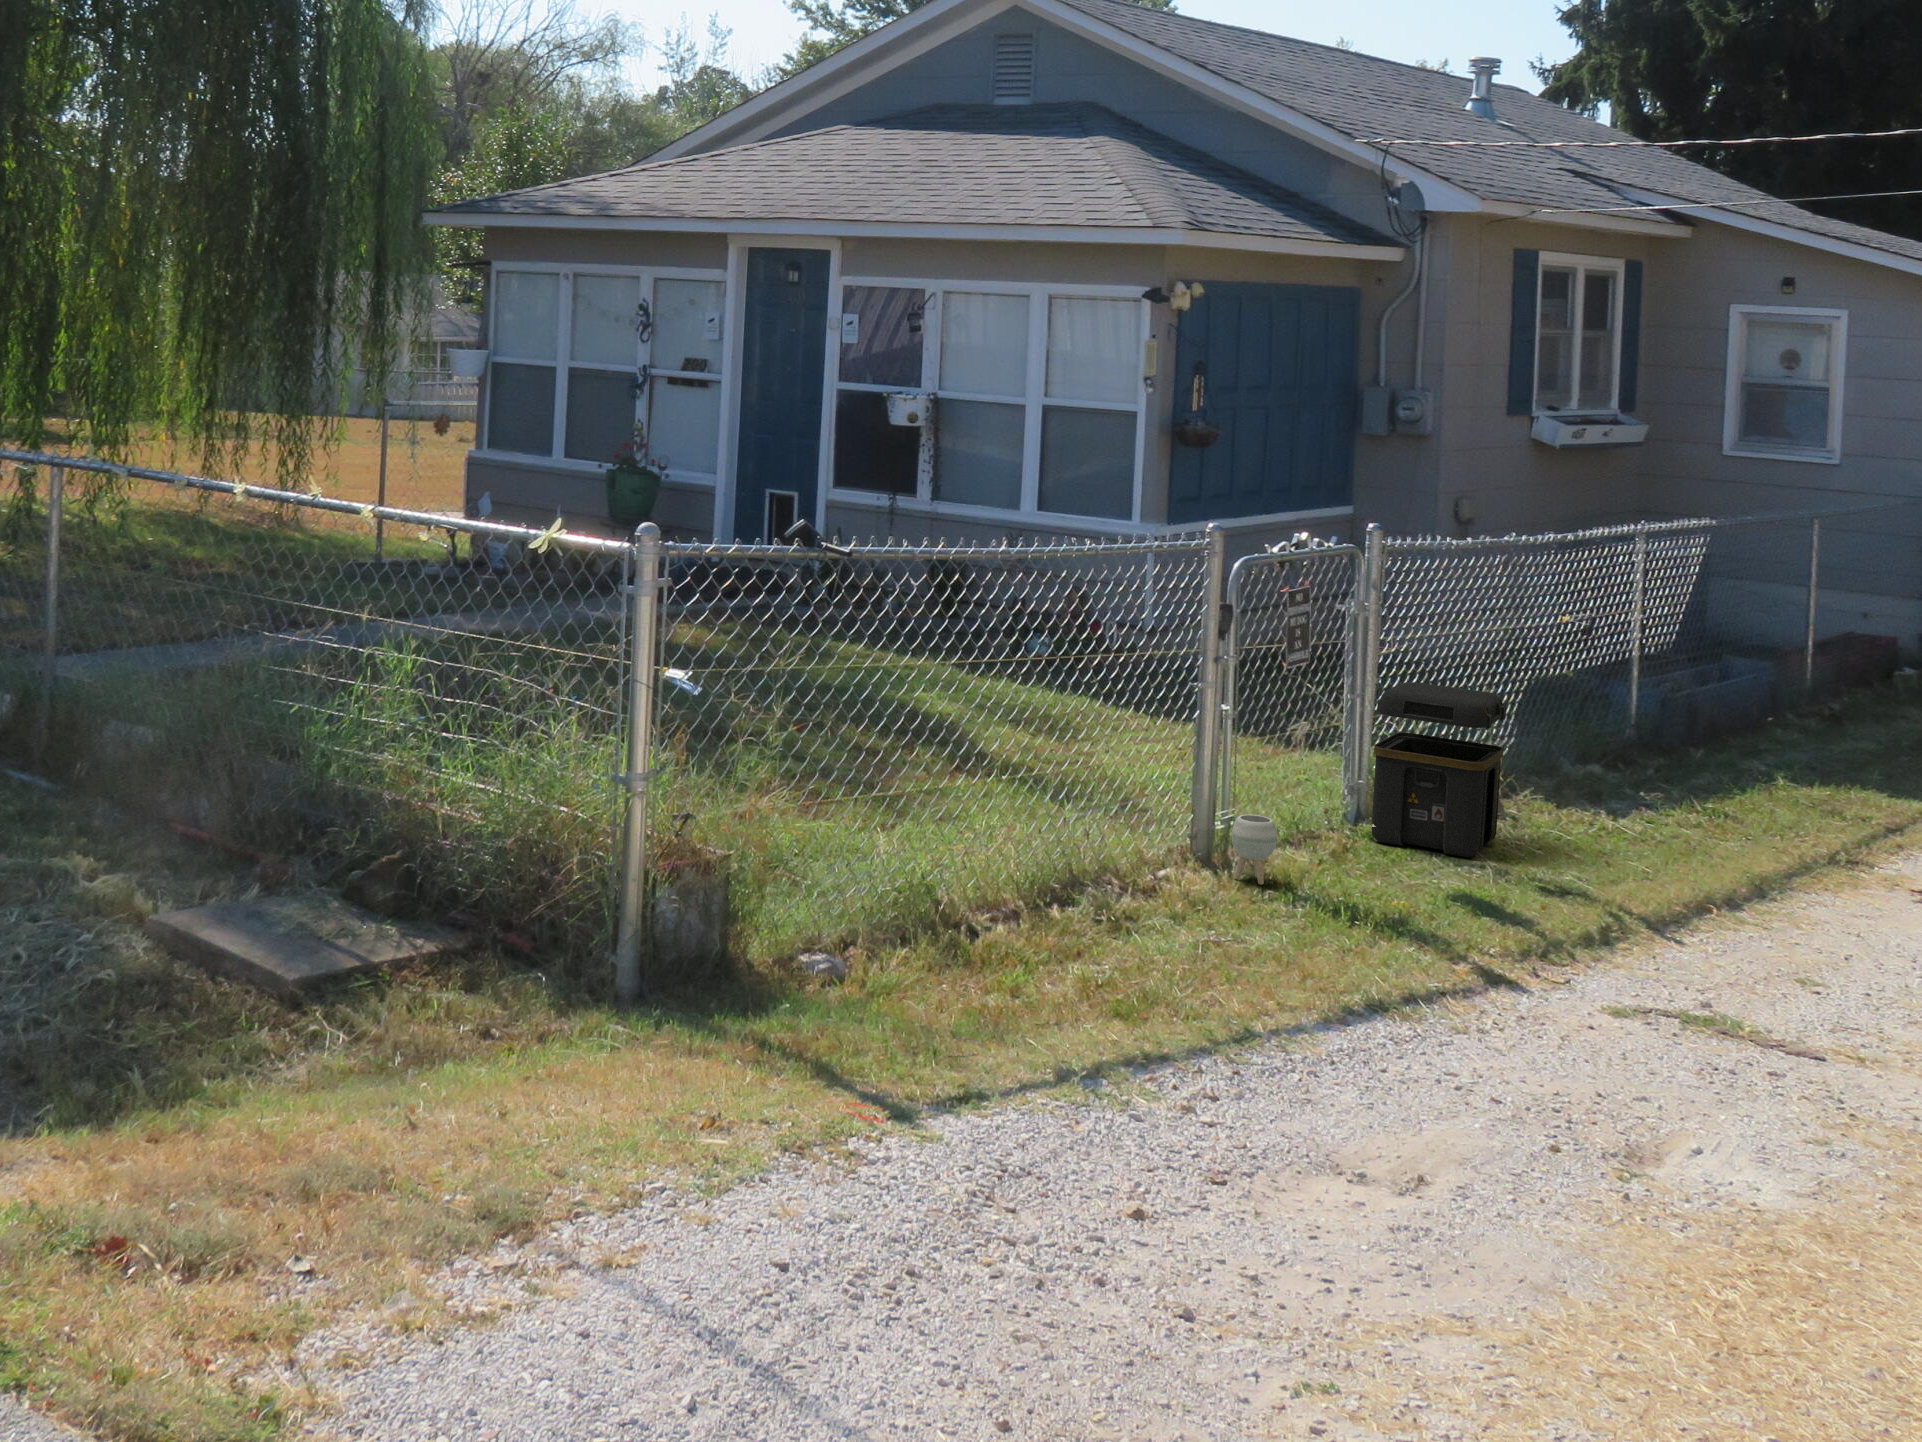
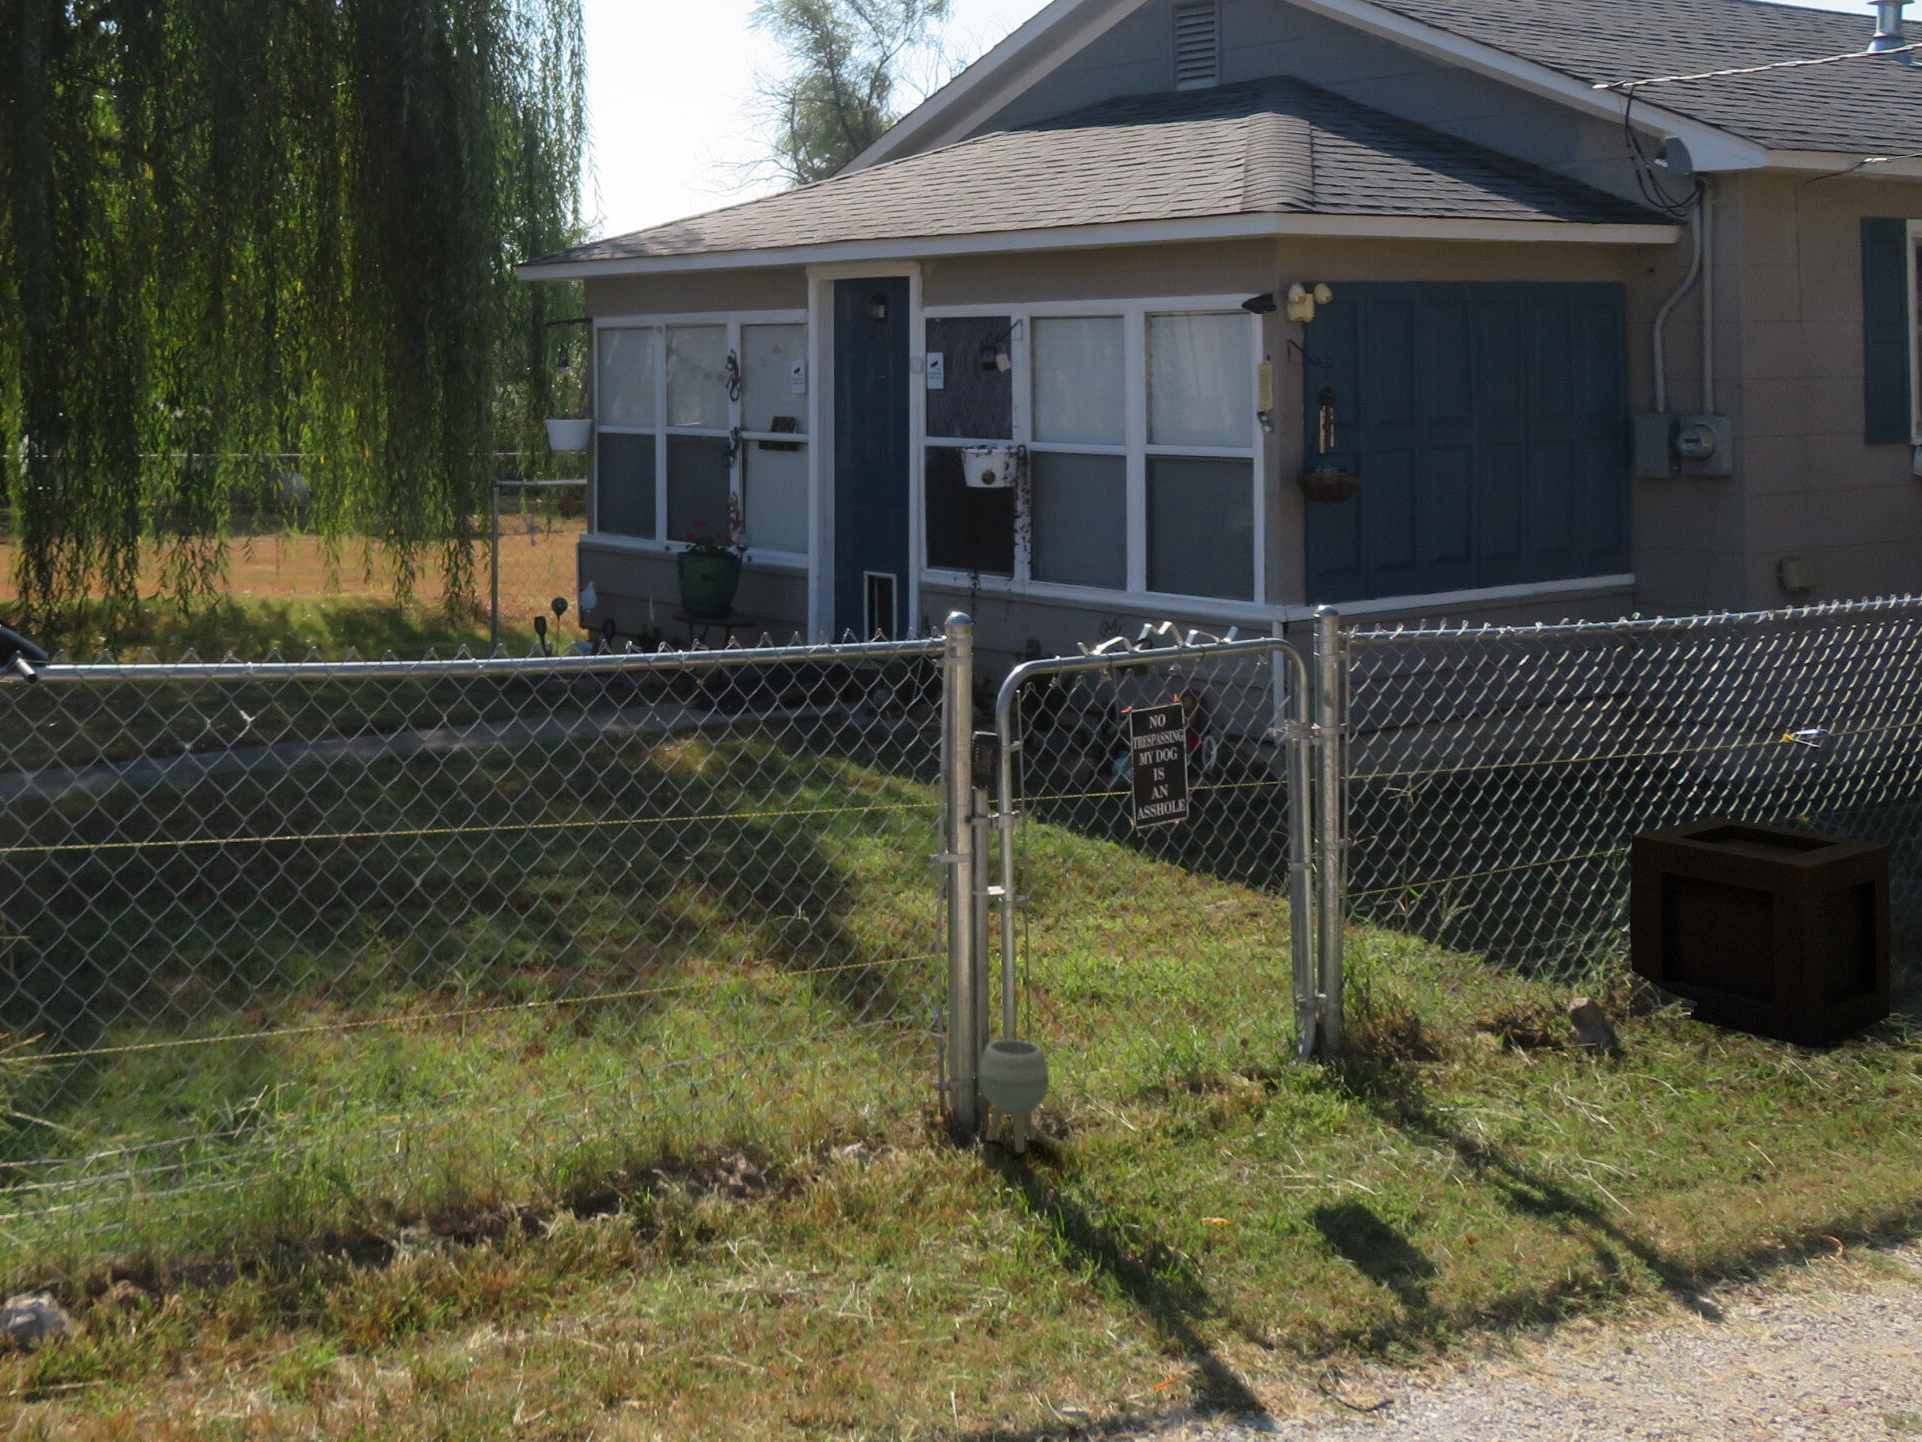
wooden crate: none [1505,673,1653,814] -> present [1630,816,1891,1047]
toolbox: present [1371,682,1506,857] -> none [1298,832,1526,1118]

